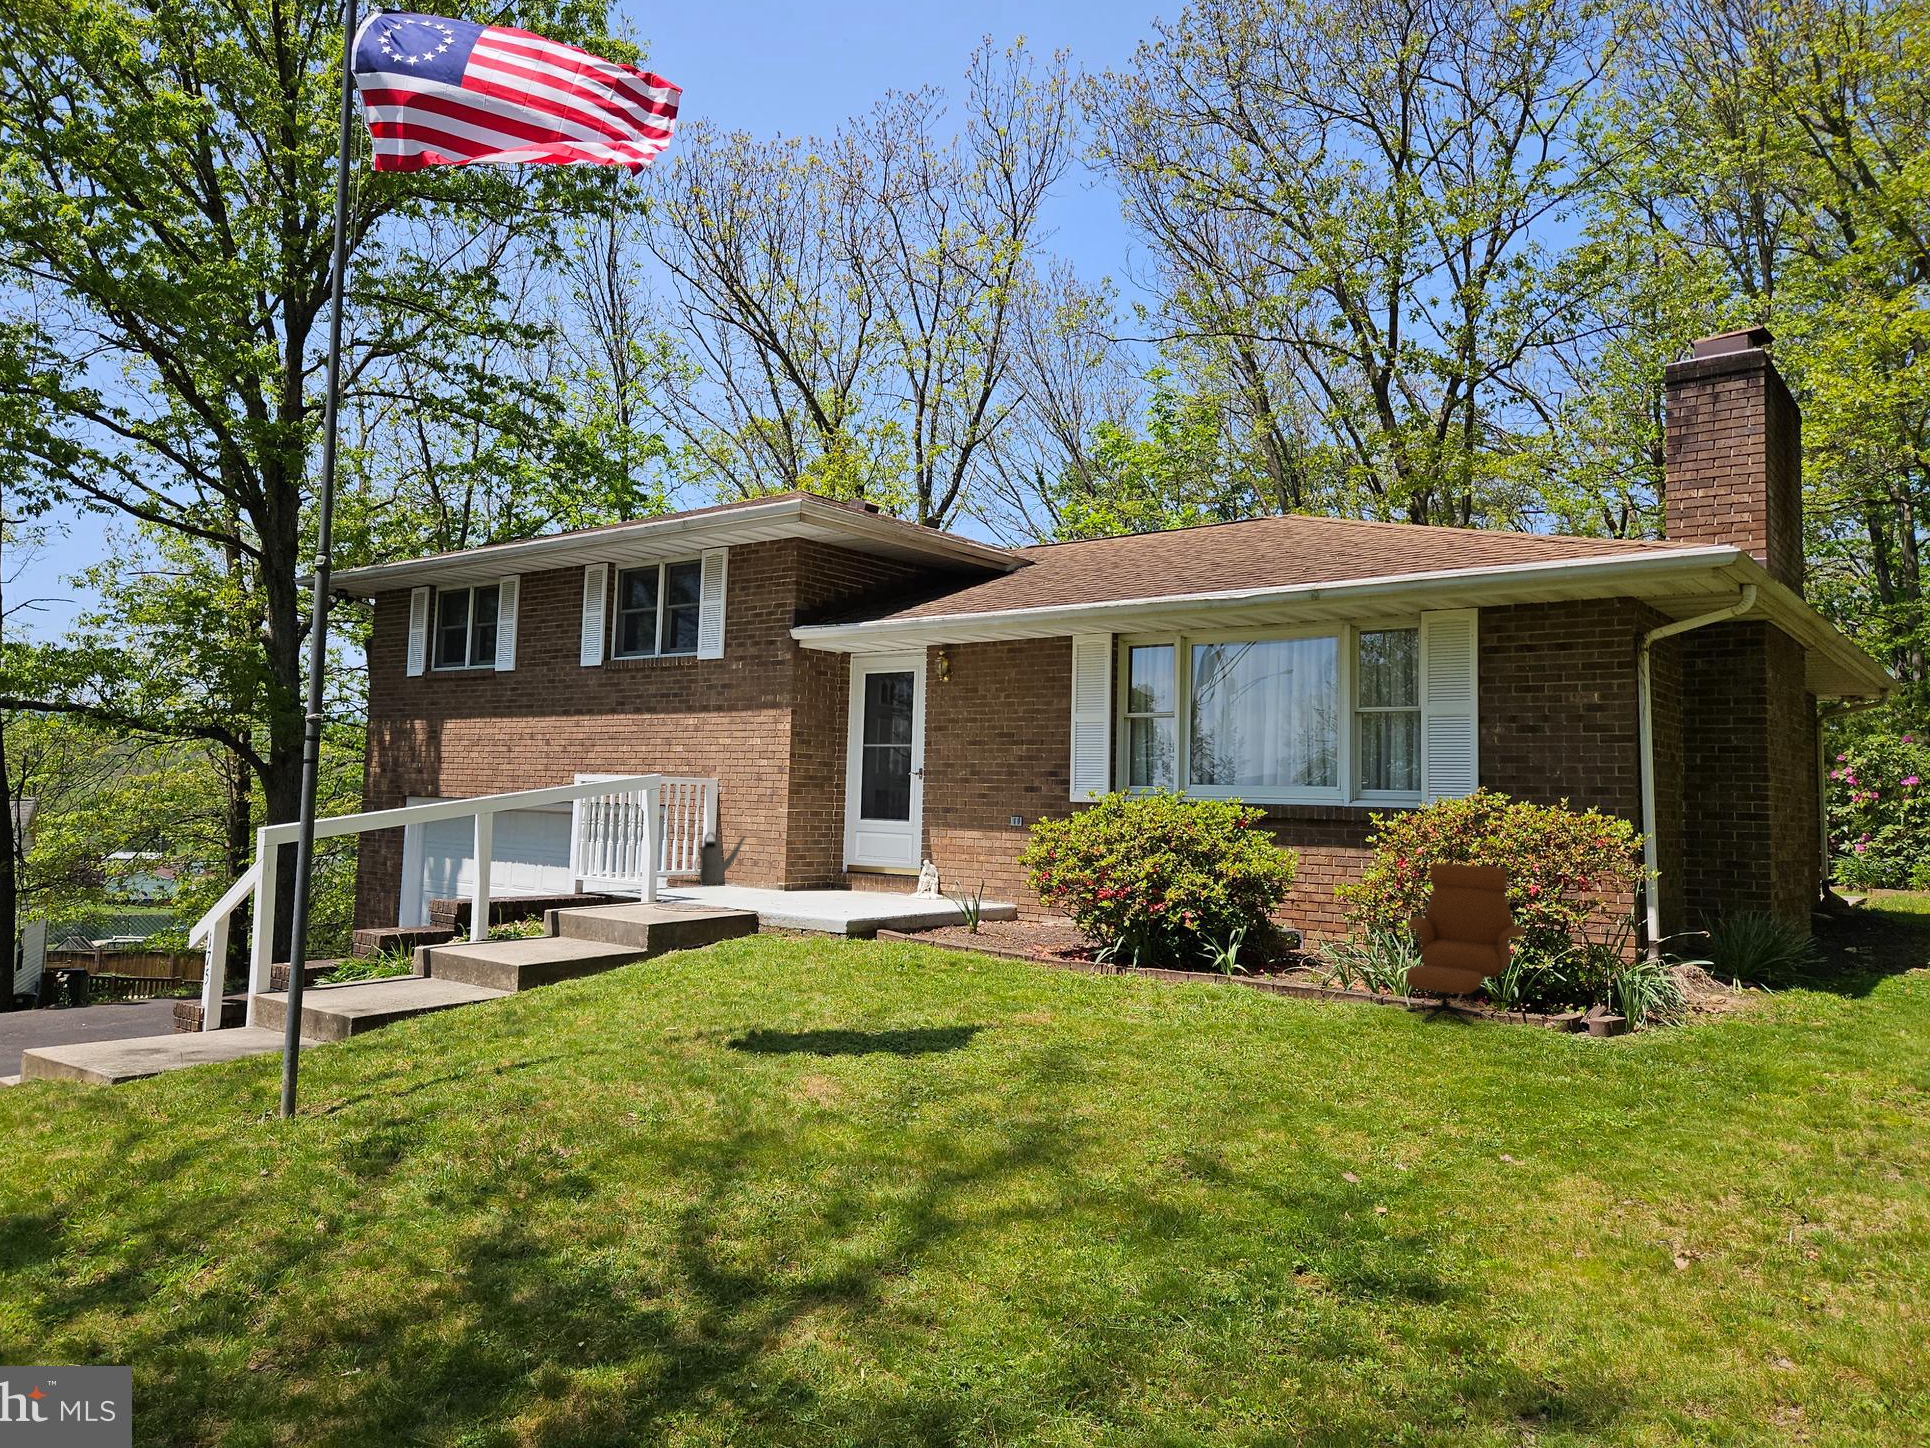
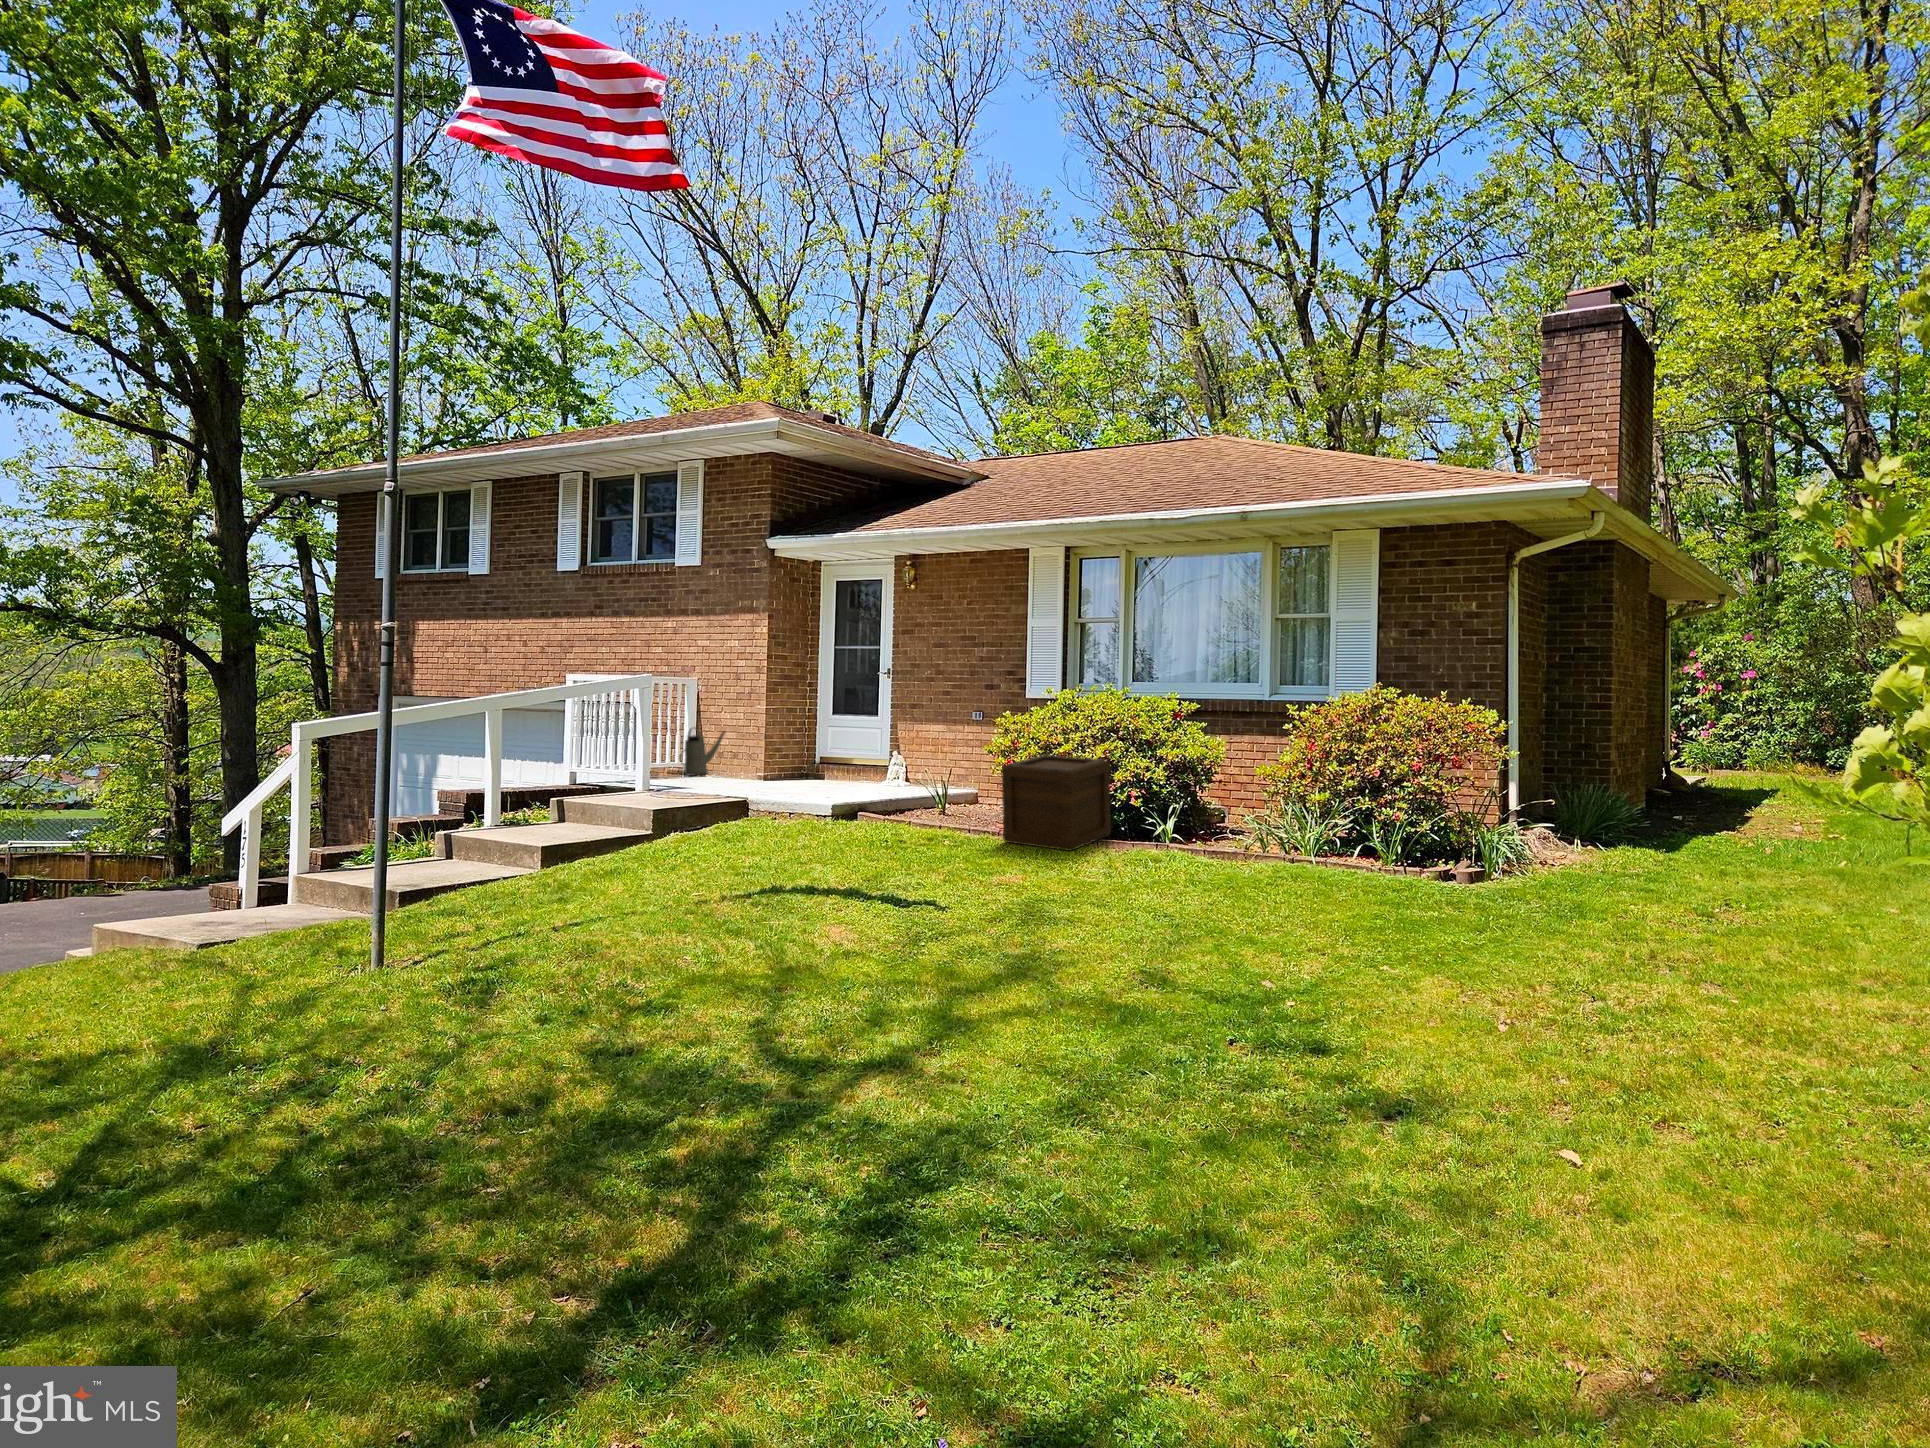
lounge chair: present [1406,863,1526,1025] -> none [1313,747,1410,877]
wooden crate: none [1033,868,1162,983] -> present [1002,755,1111,851]

